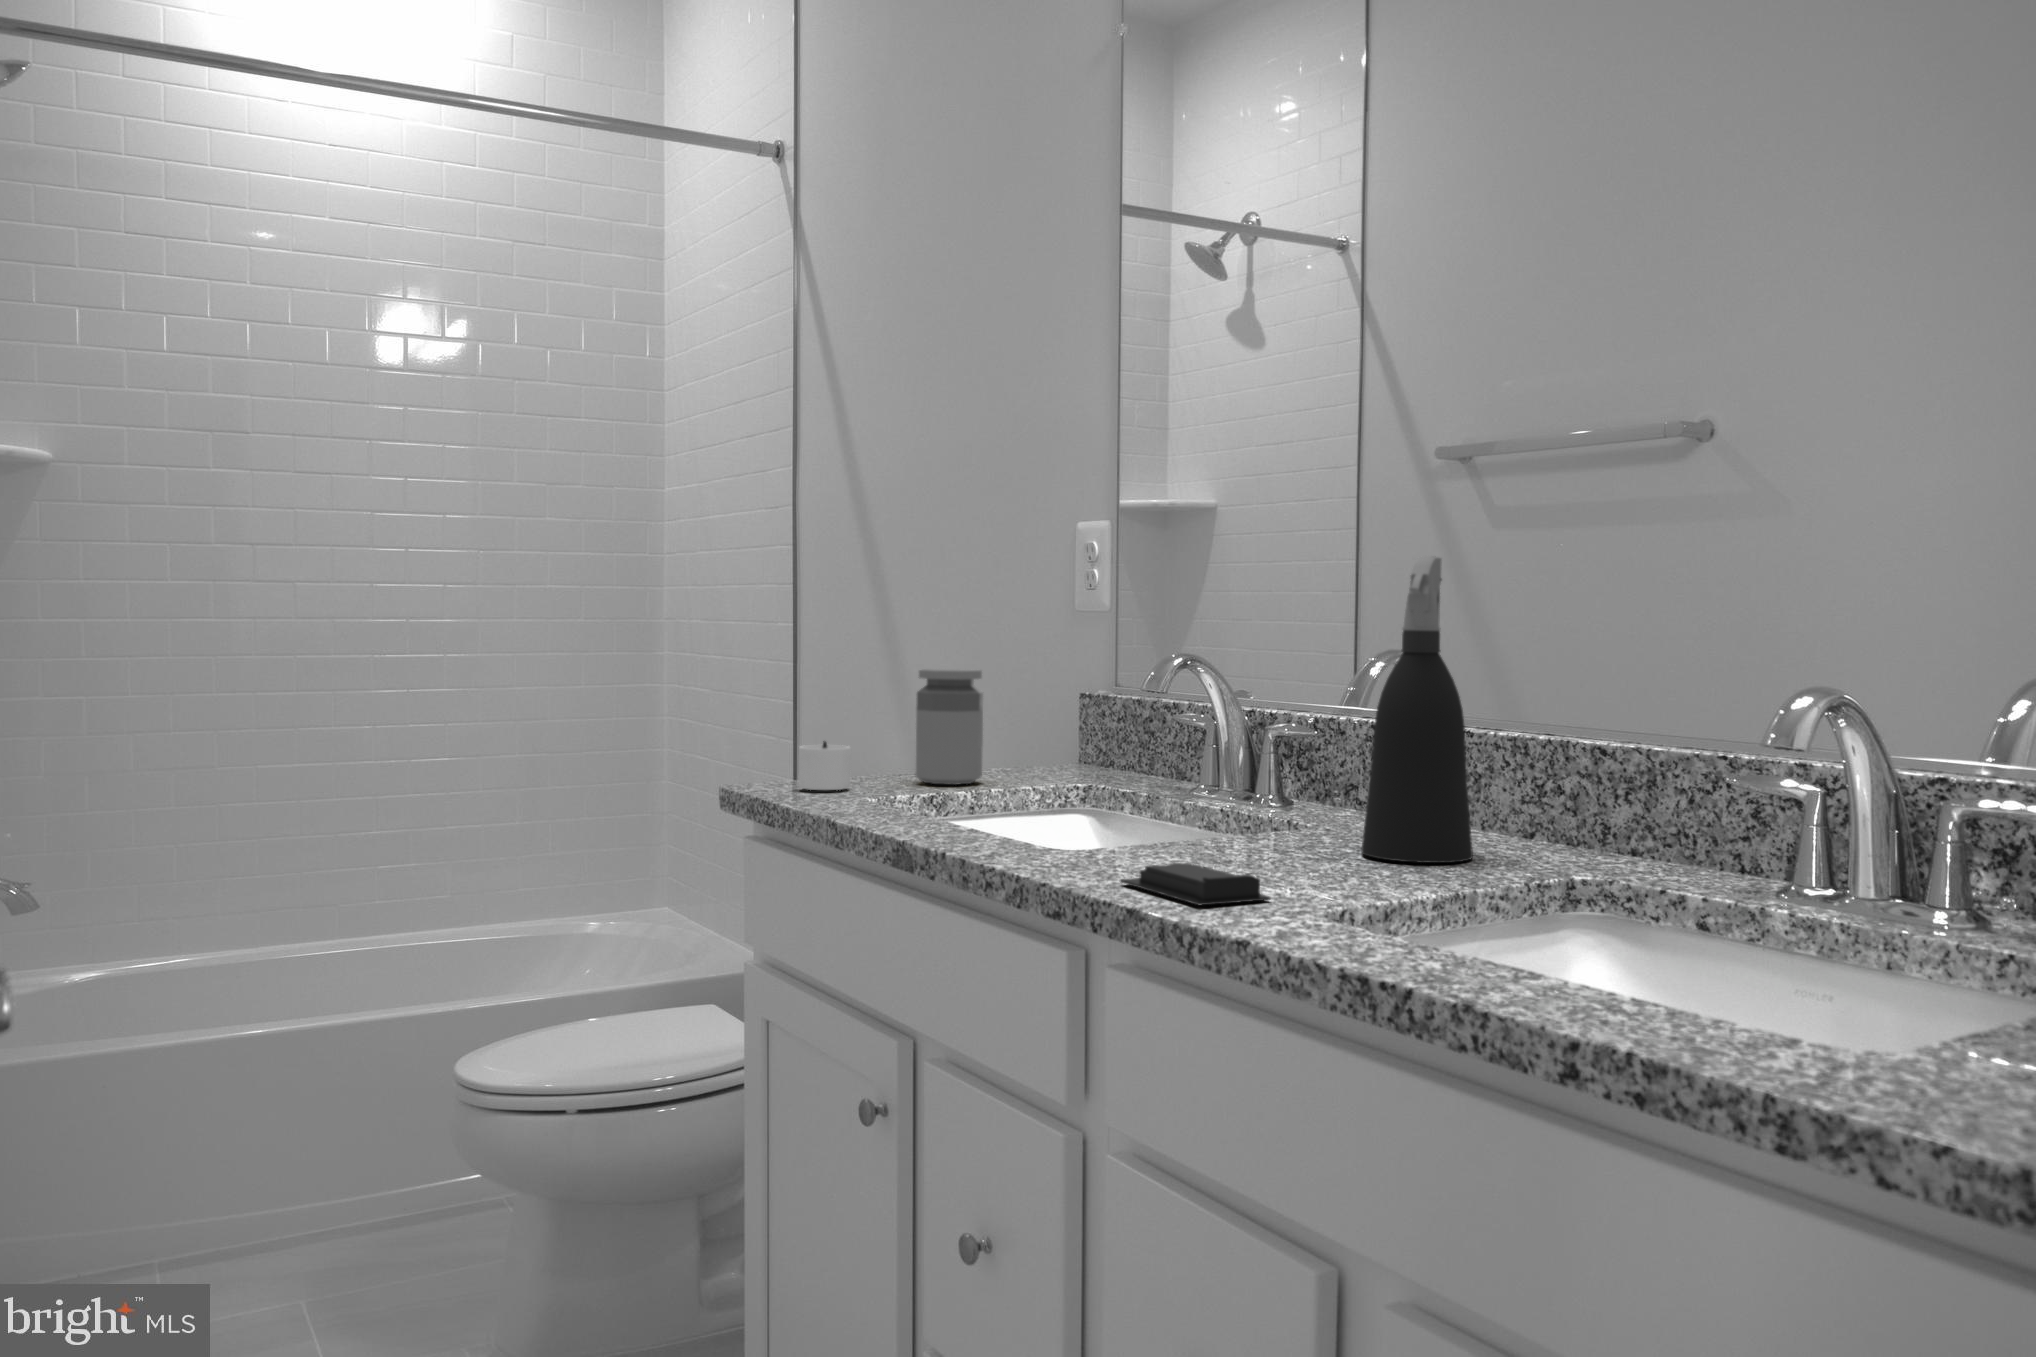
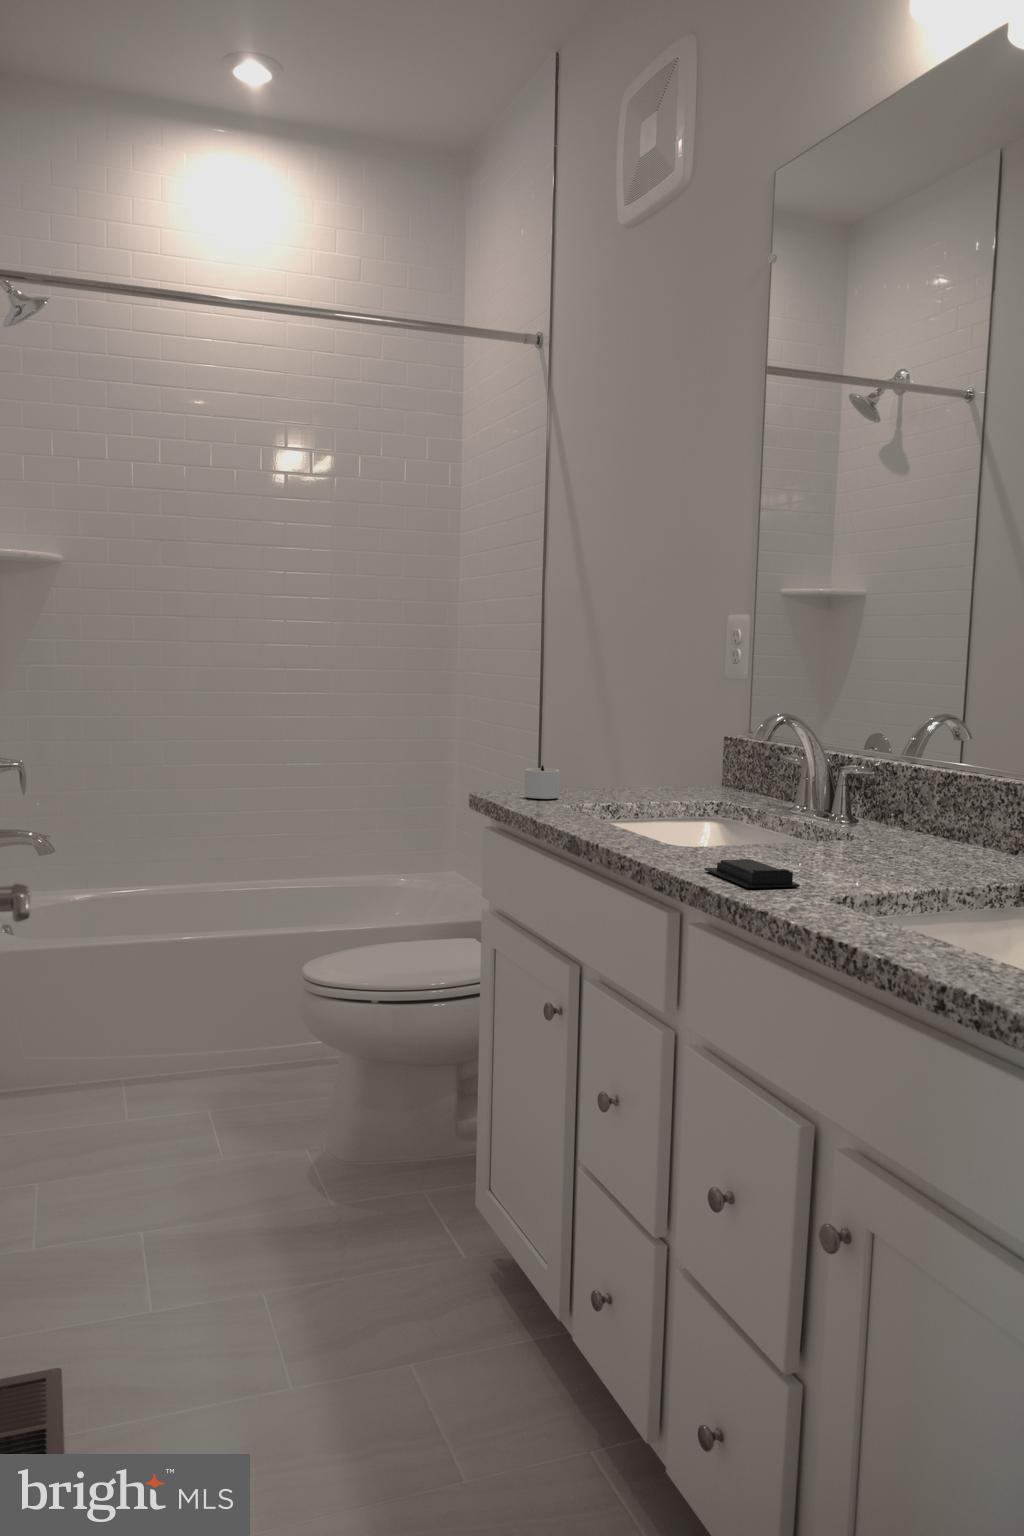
spray bottle: present [1362,556,1473,863] -> none [884,654,964,868]
jar: present [916,669,983,784] -> none [604,719,653,798]

